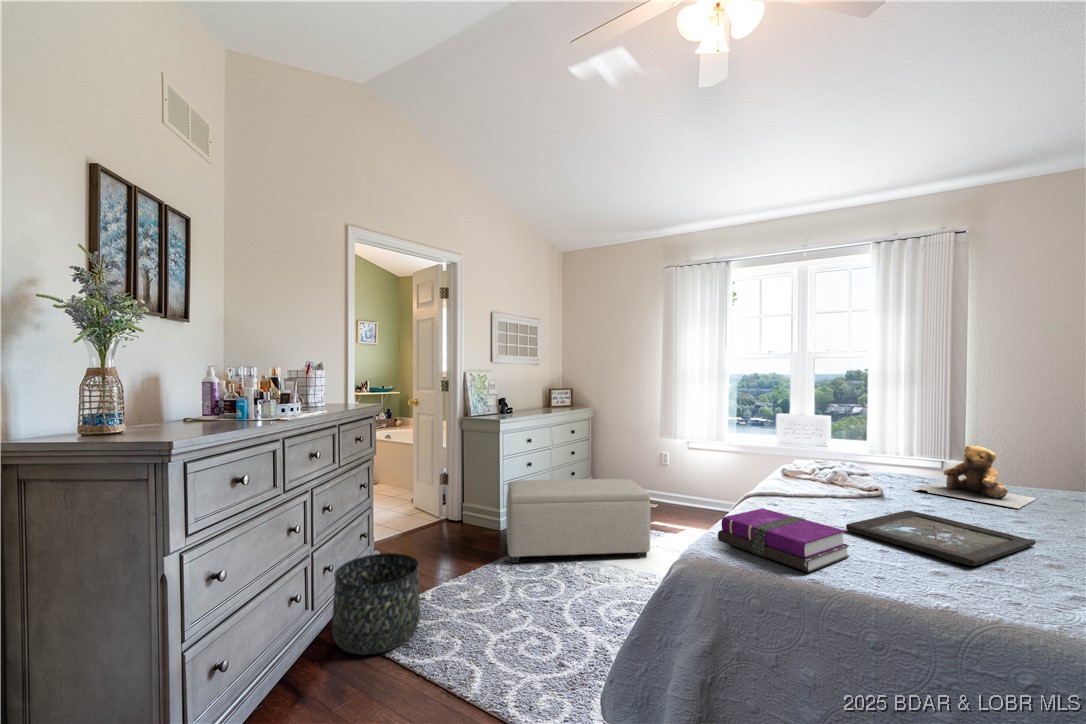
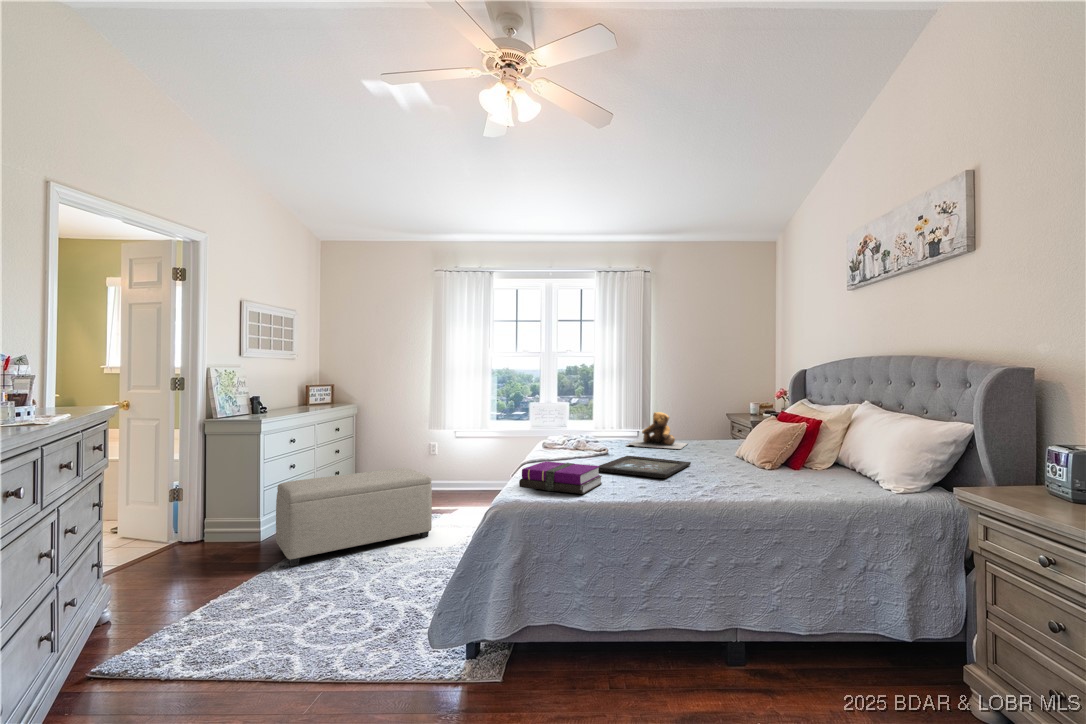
basket: present [332,553,420,655] -> none [84,569,206,688]

